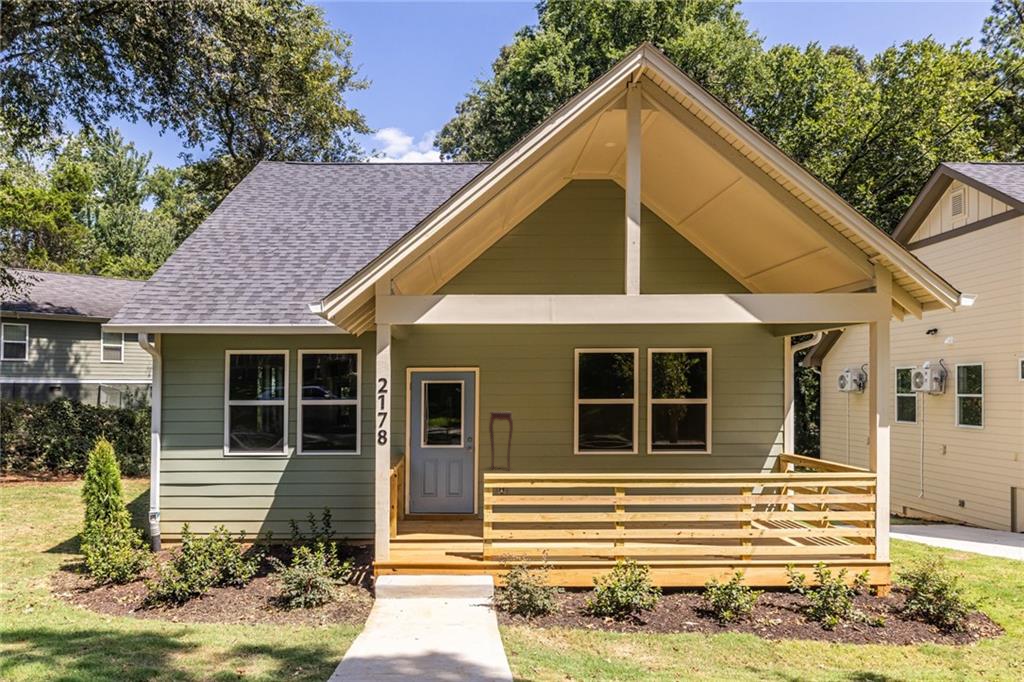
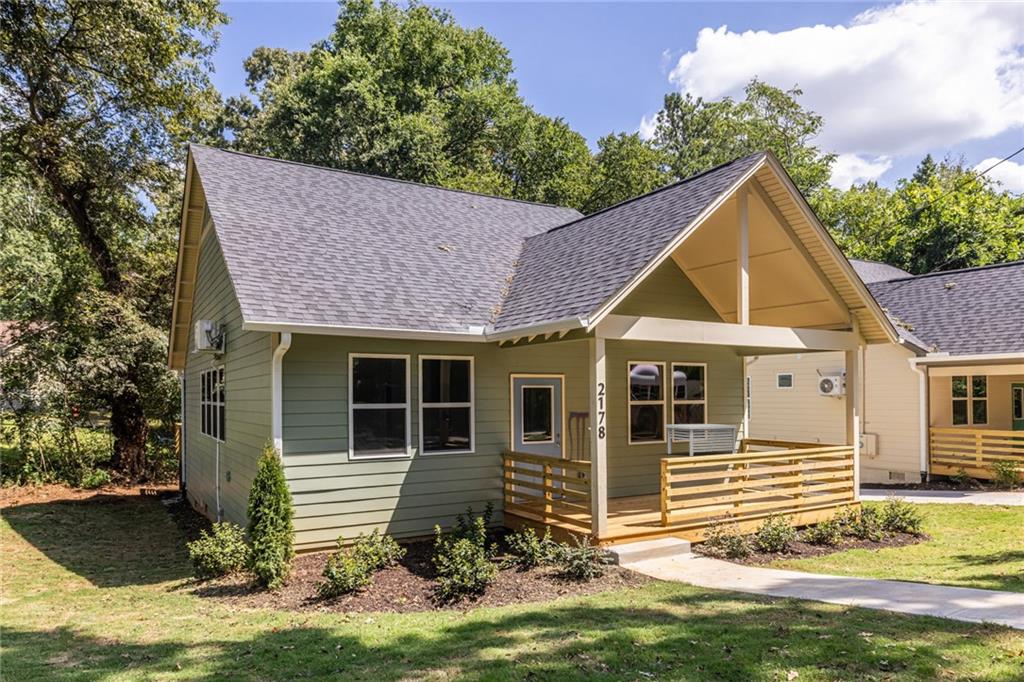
storage bench: none [635,431,734,474] -> present [665,424,737,456]

